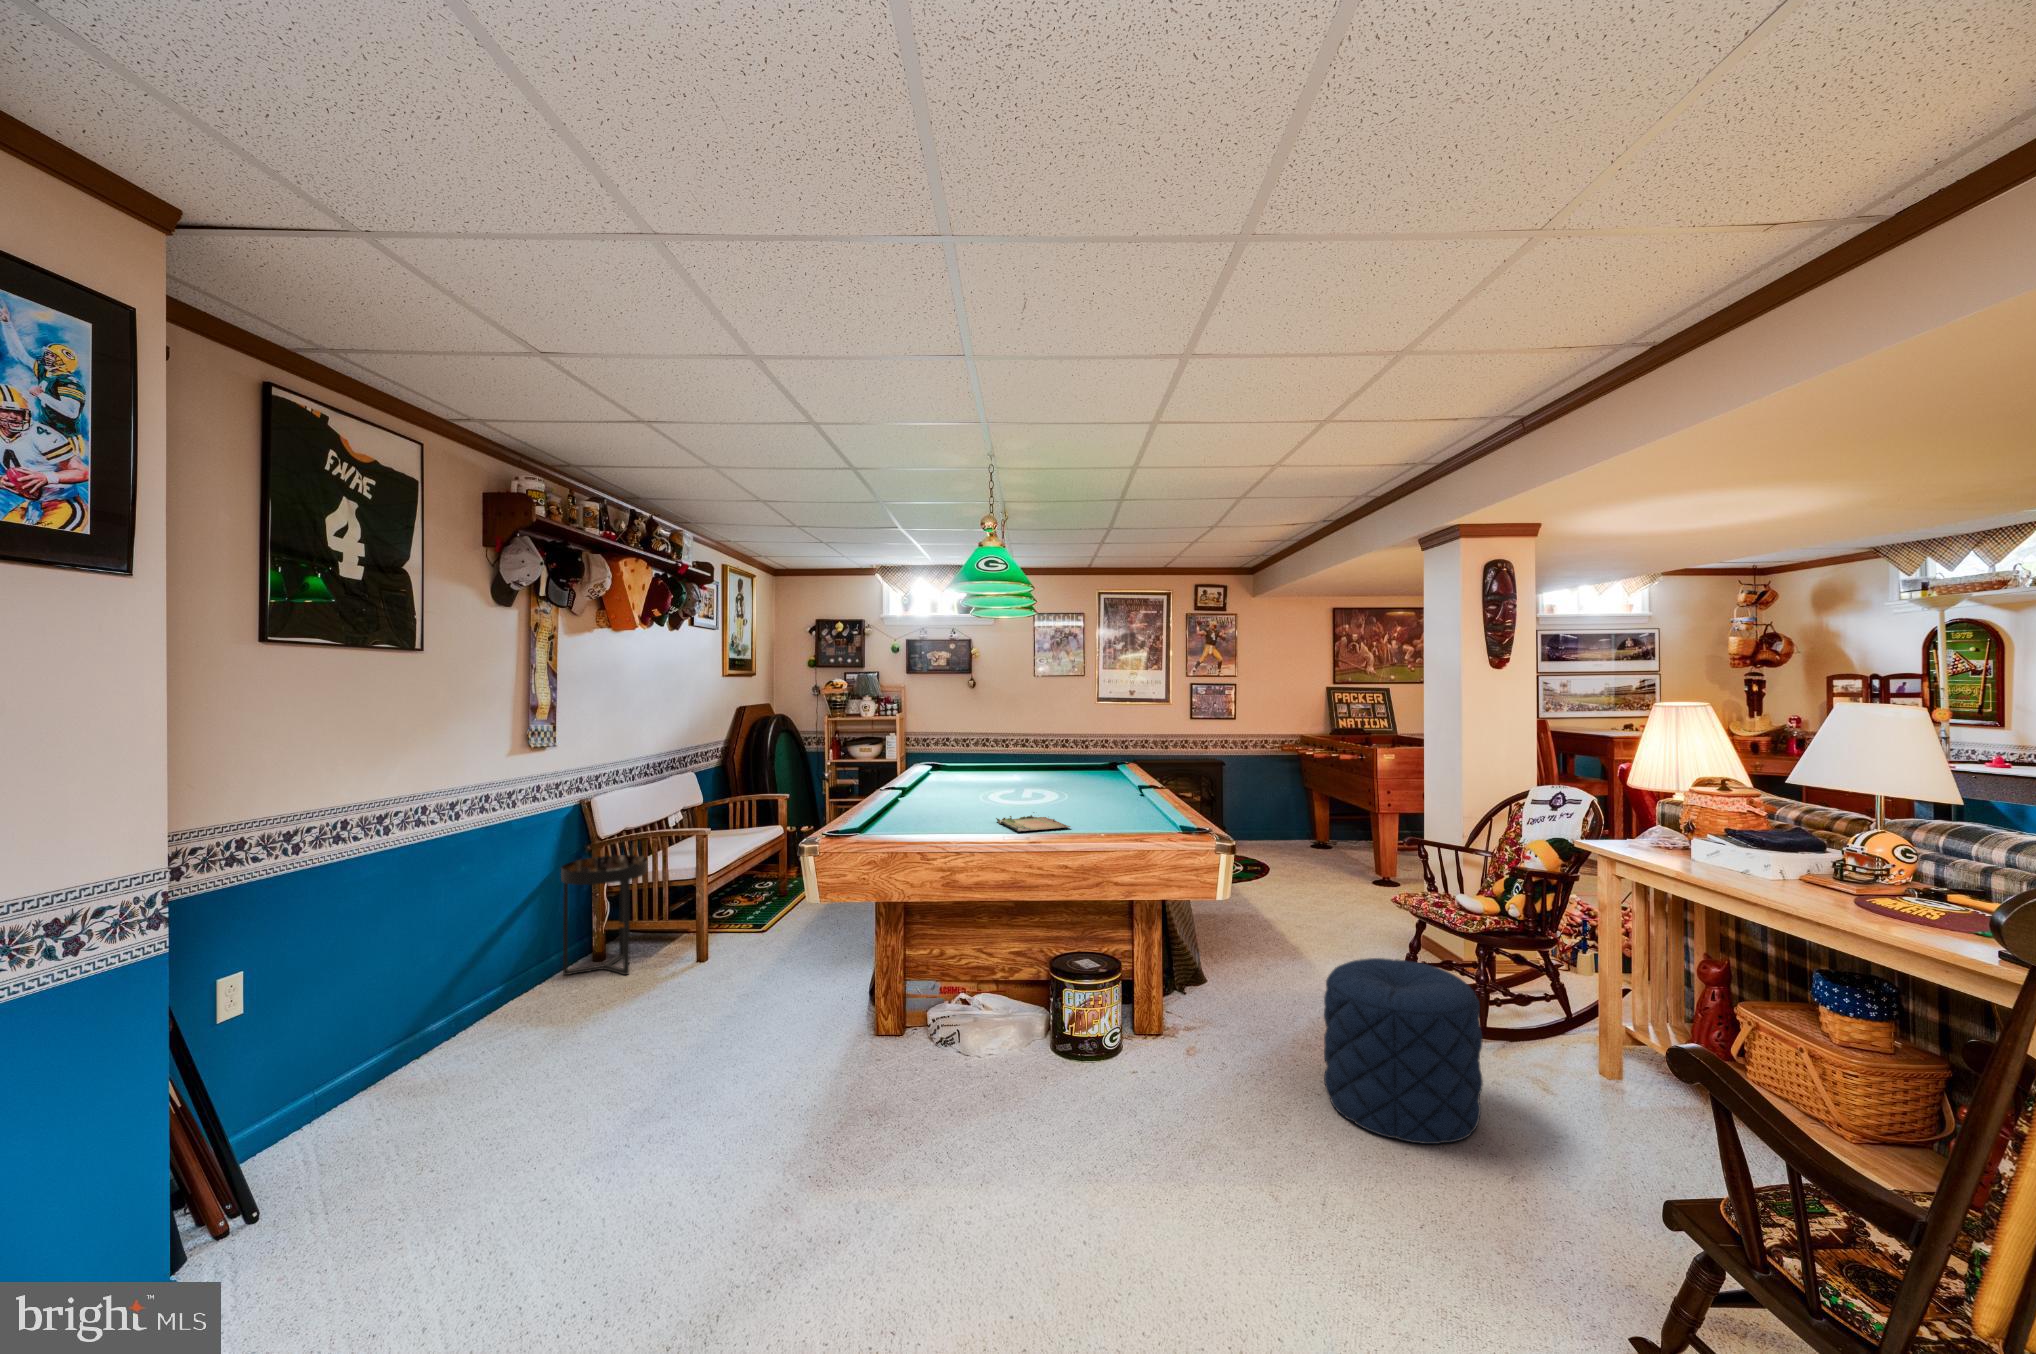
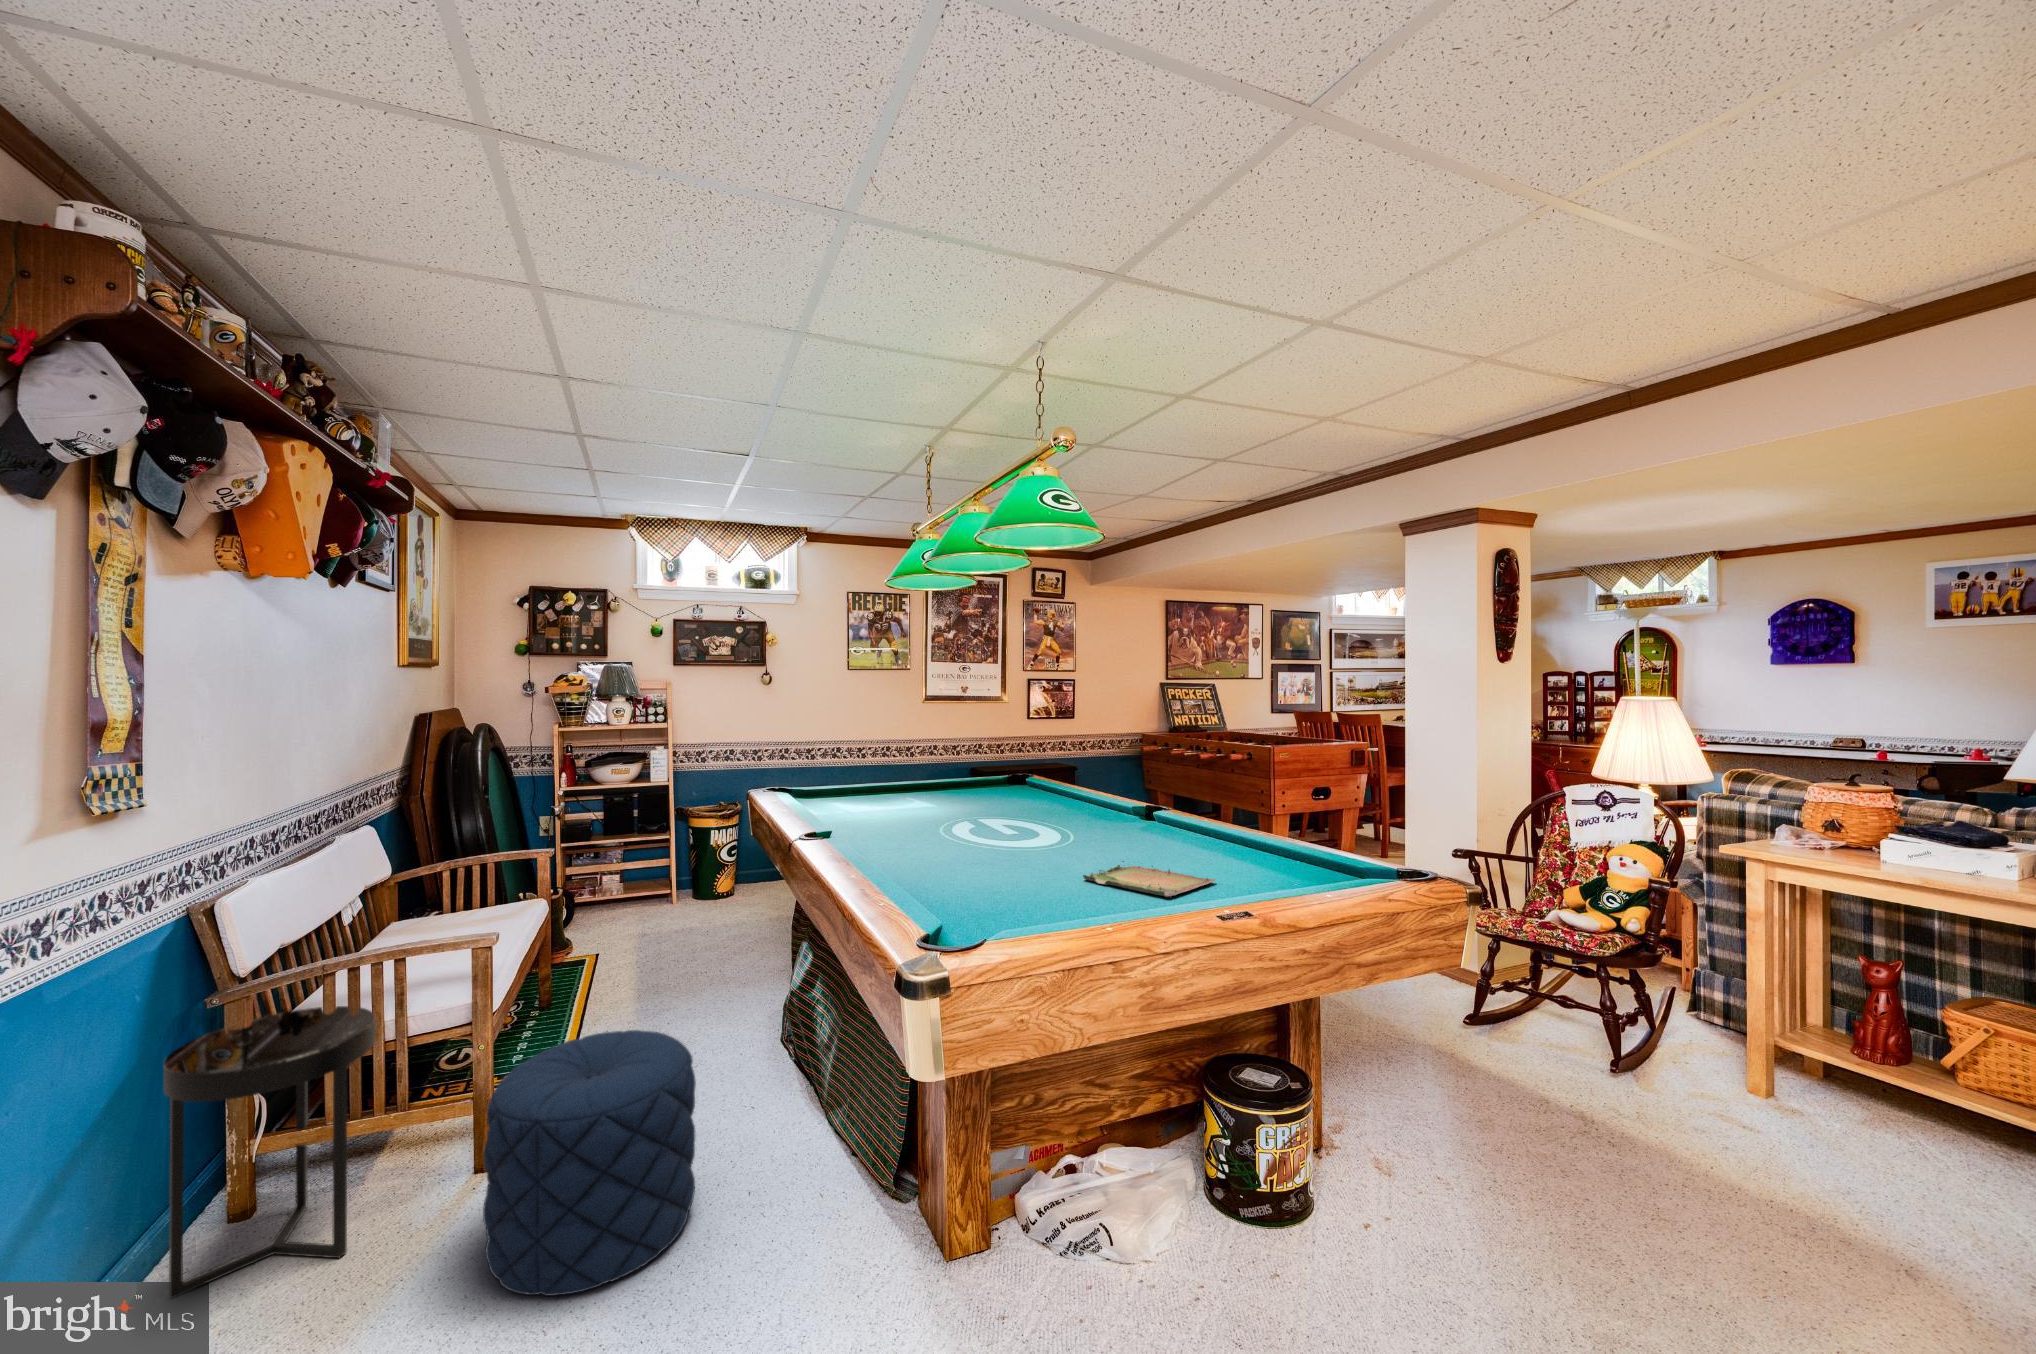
pouf: present [1324,958,1483,1144] -> present [483,1030,696,1296]

